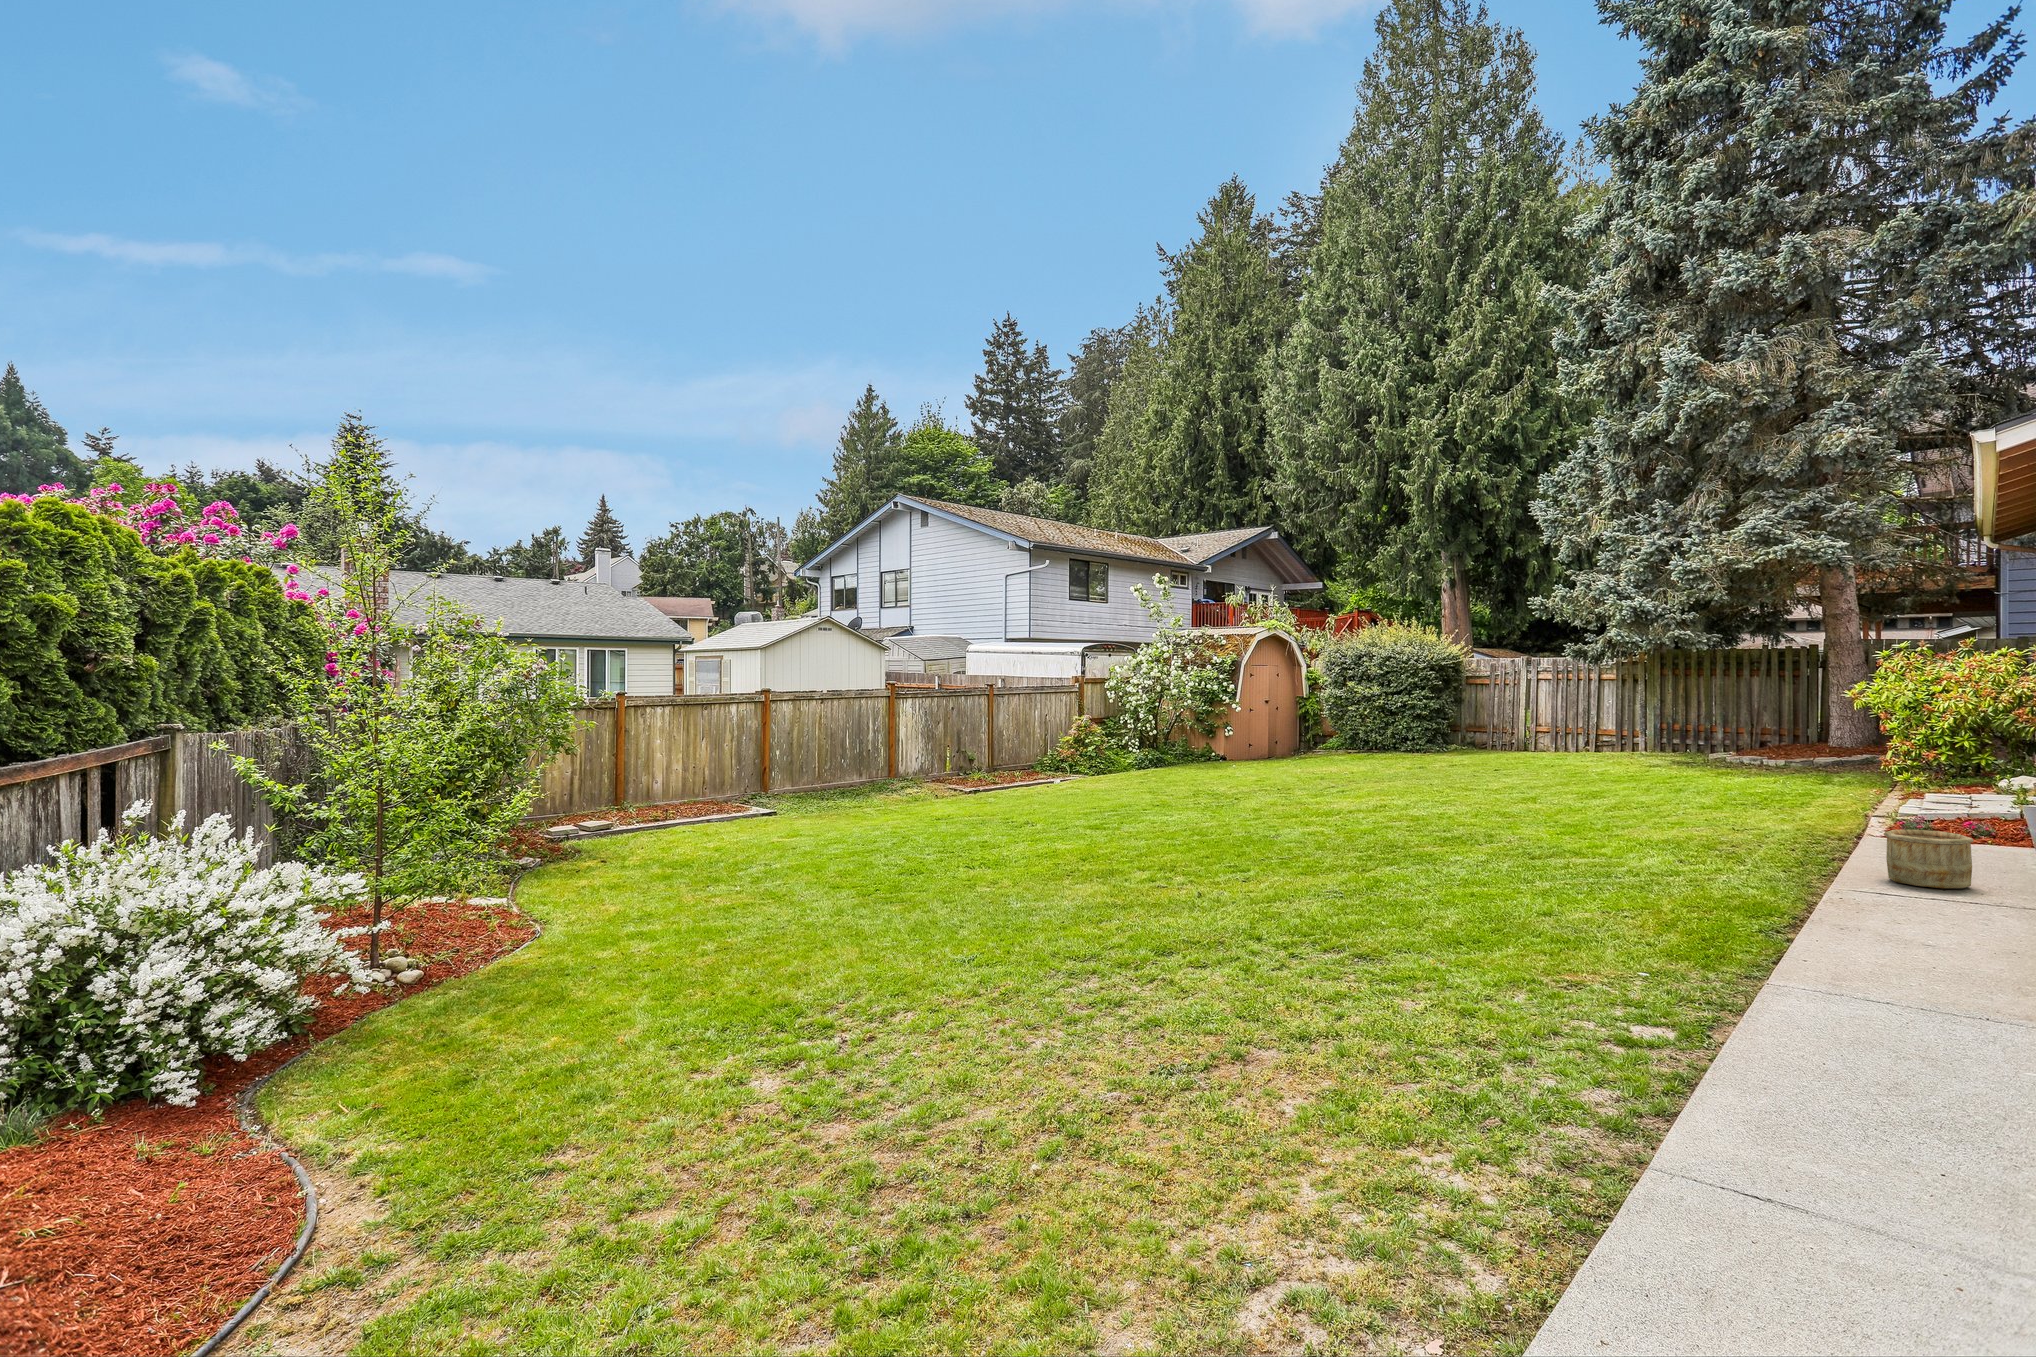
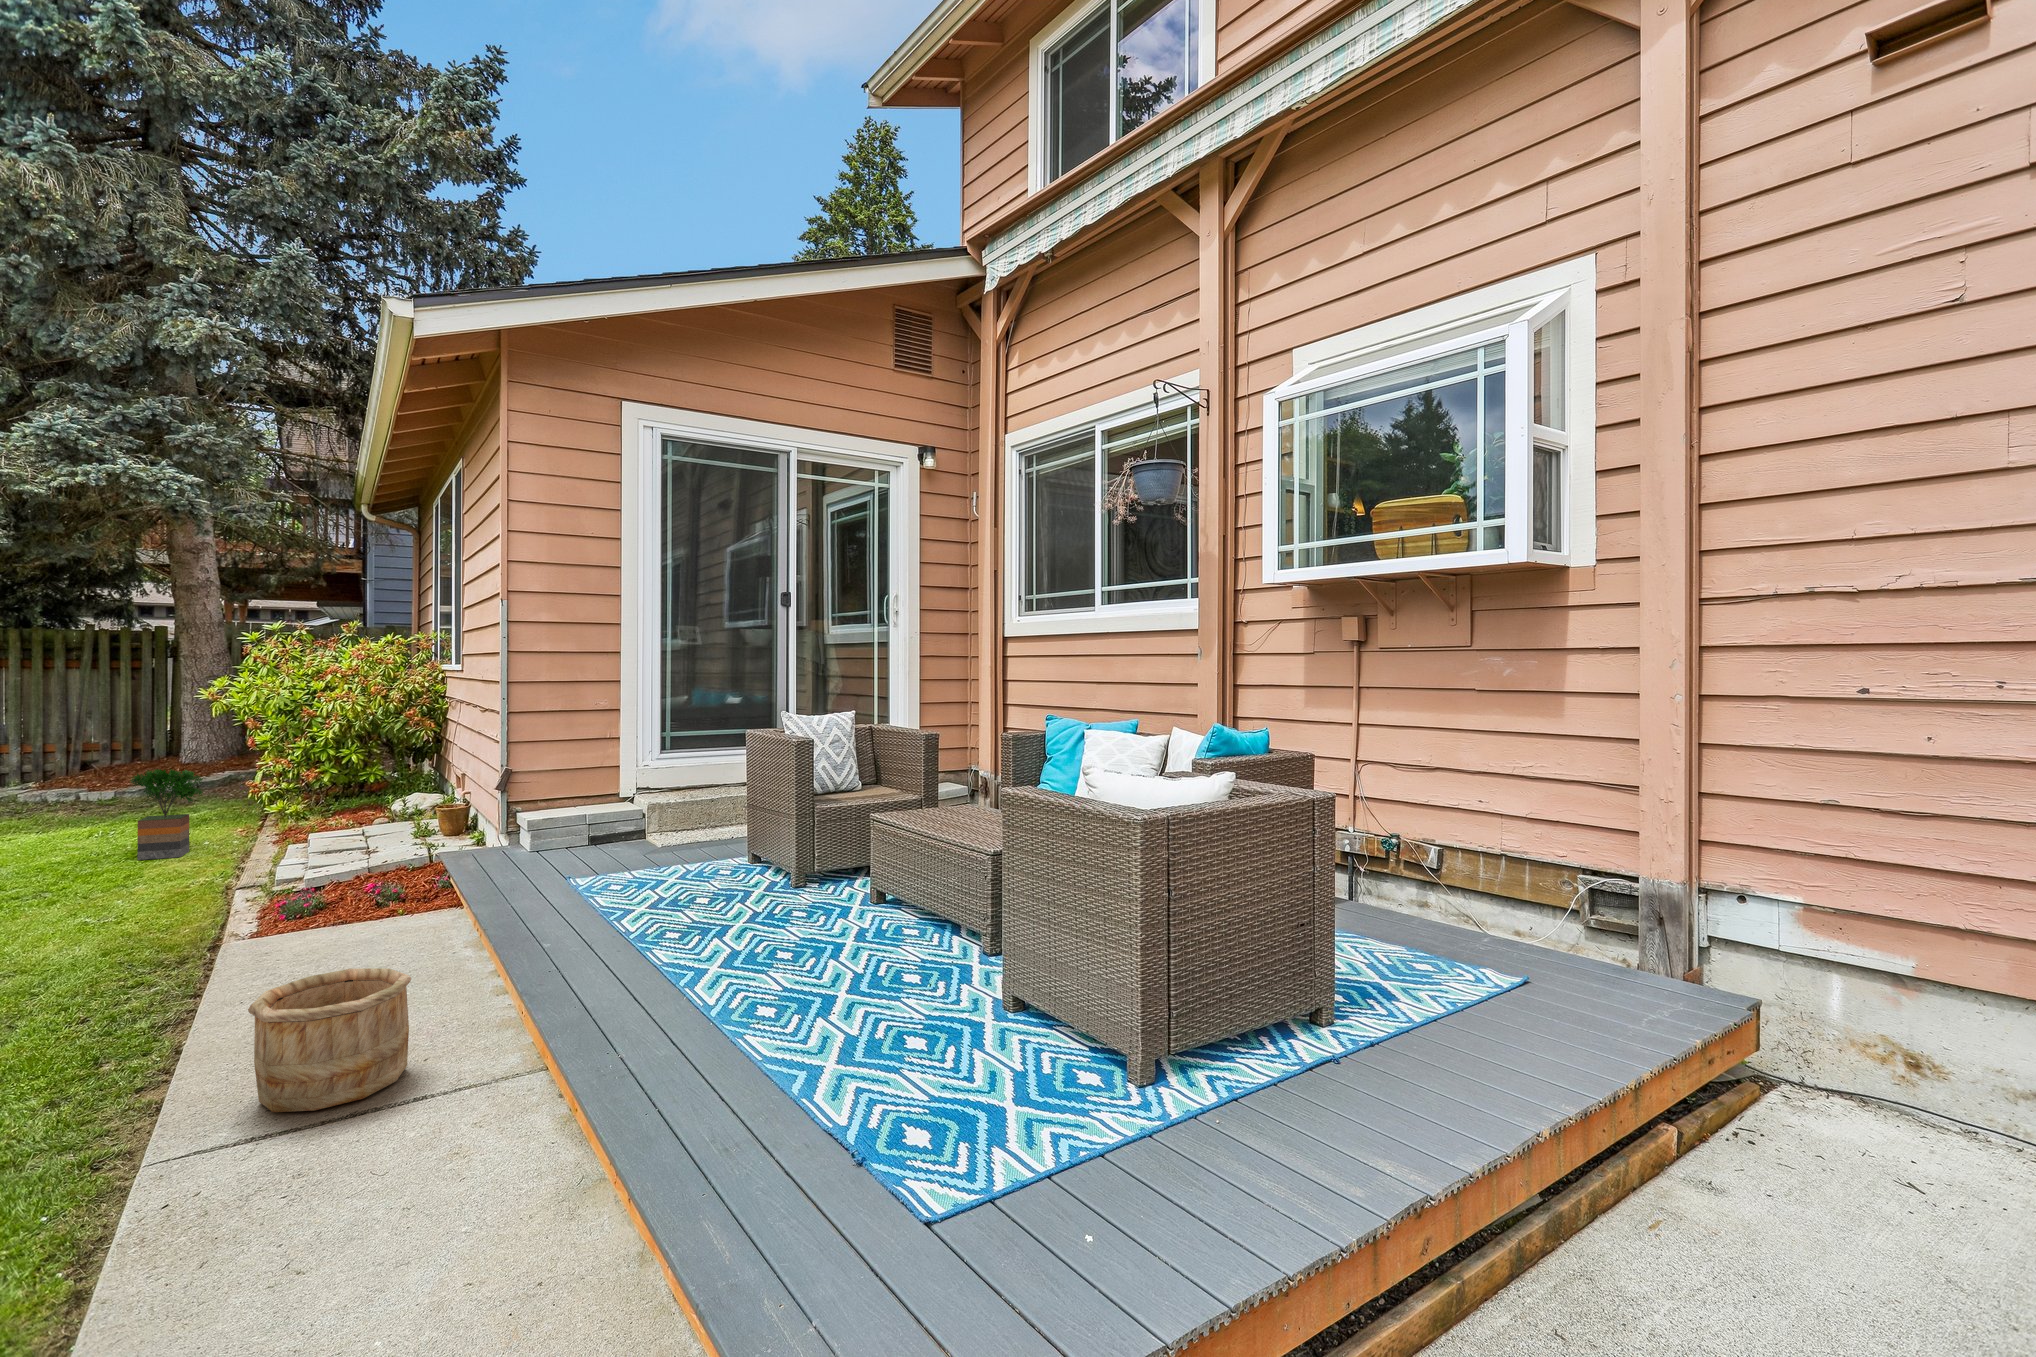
potted tree: none [1805,739,1853,796] -> present [131,769,203,860]

